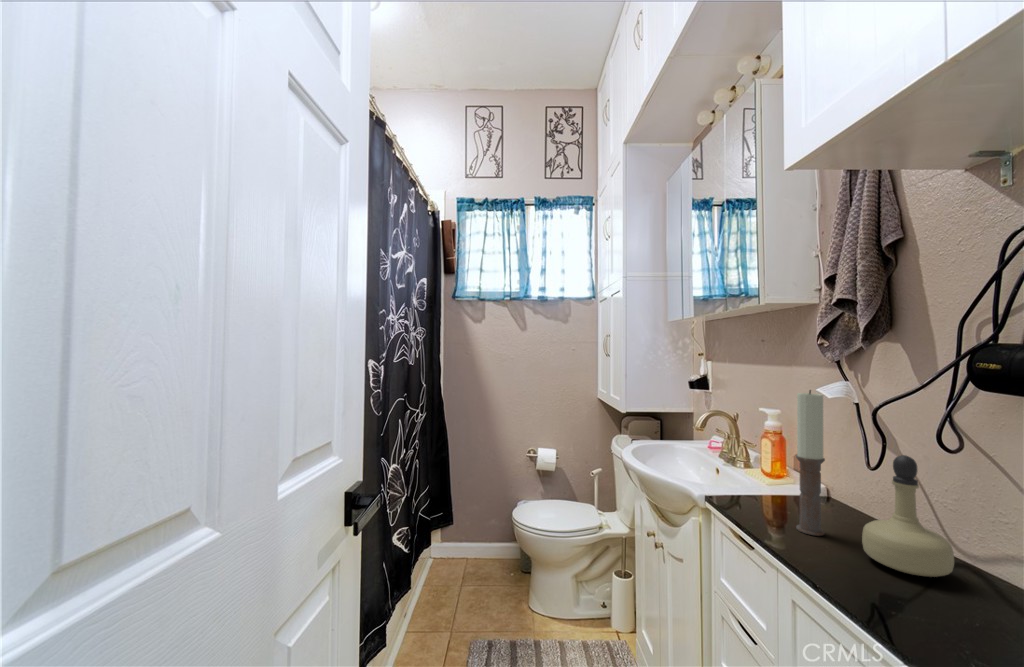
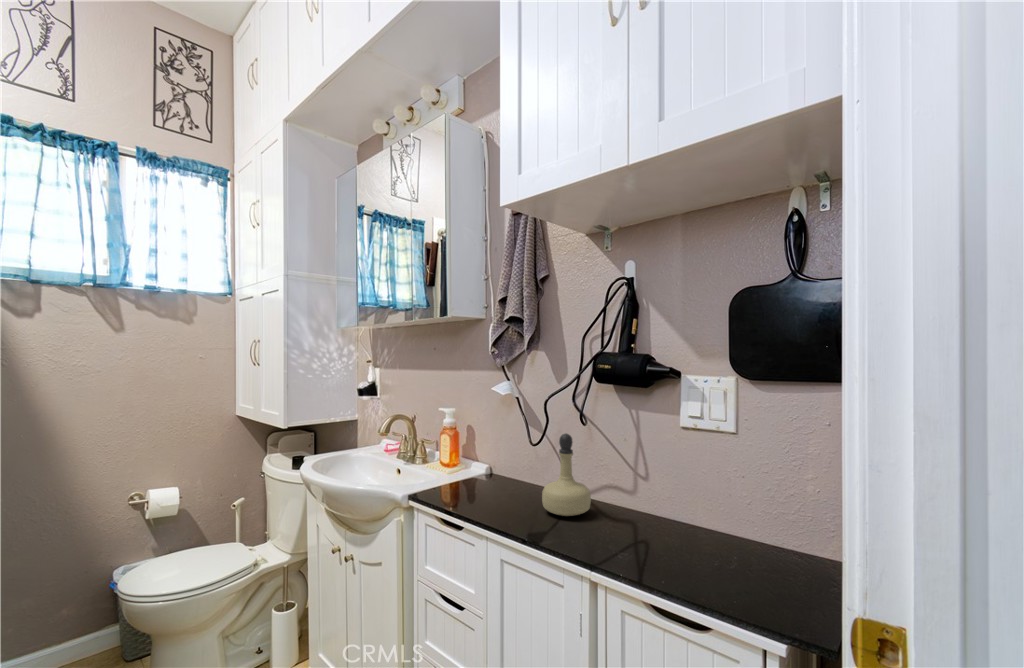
candle: present [796,390,825,536] -> none [495,391,514,508]

